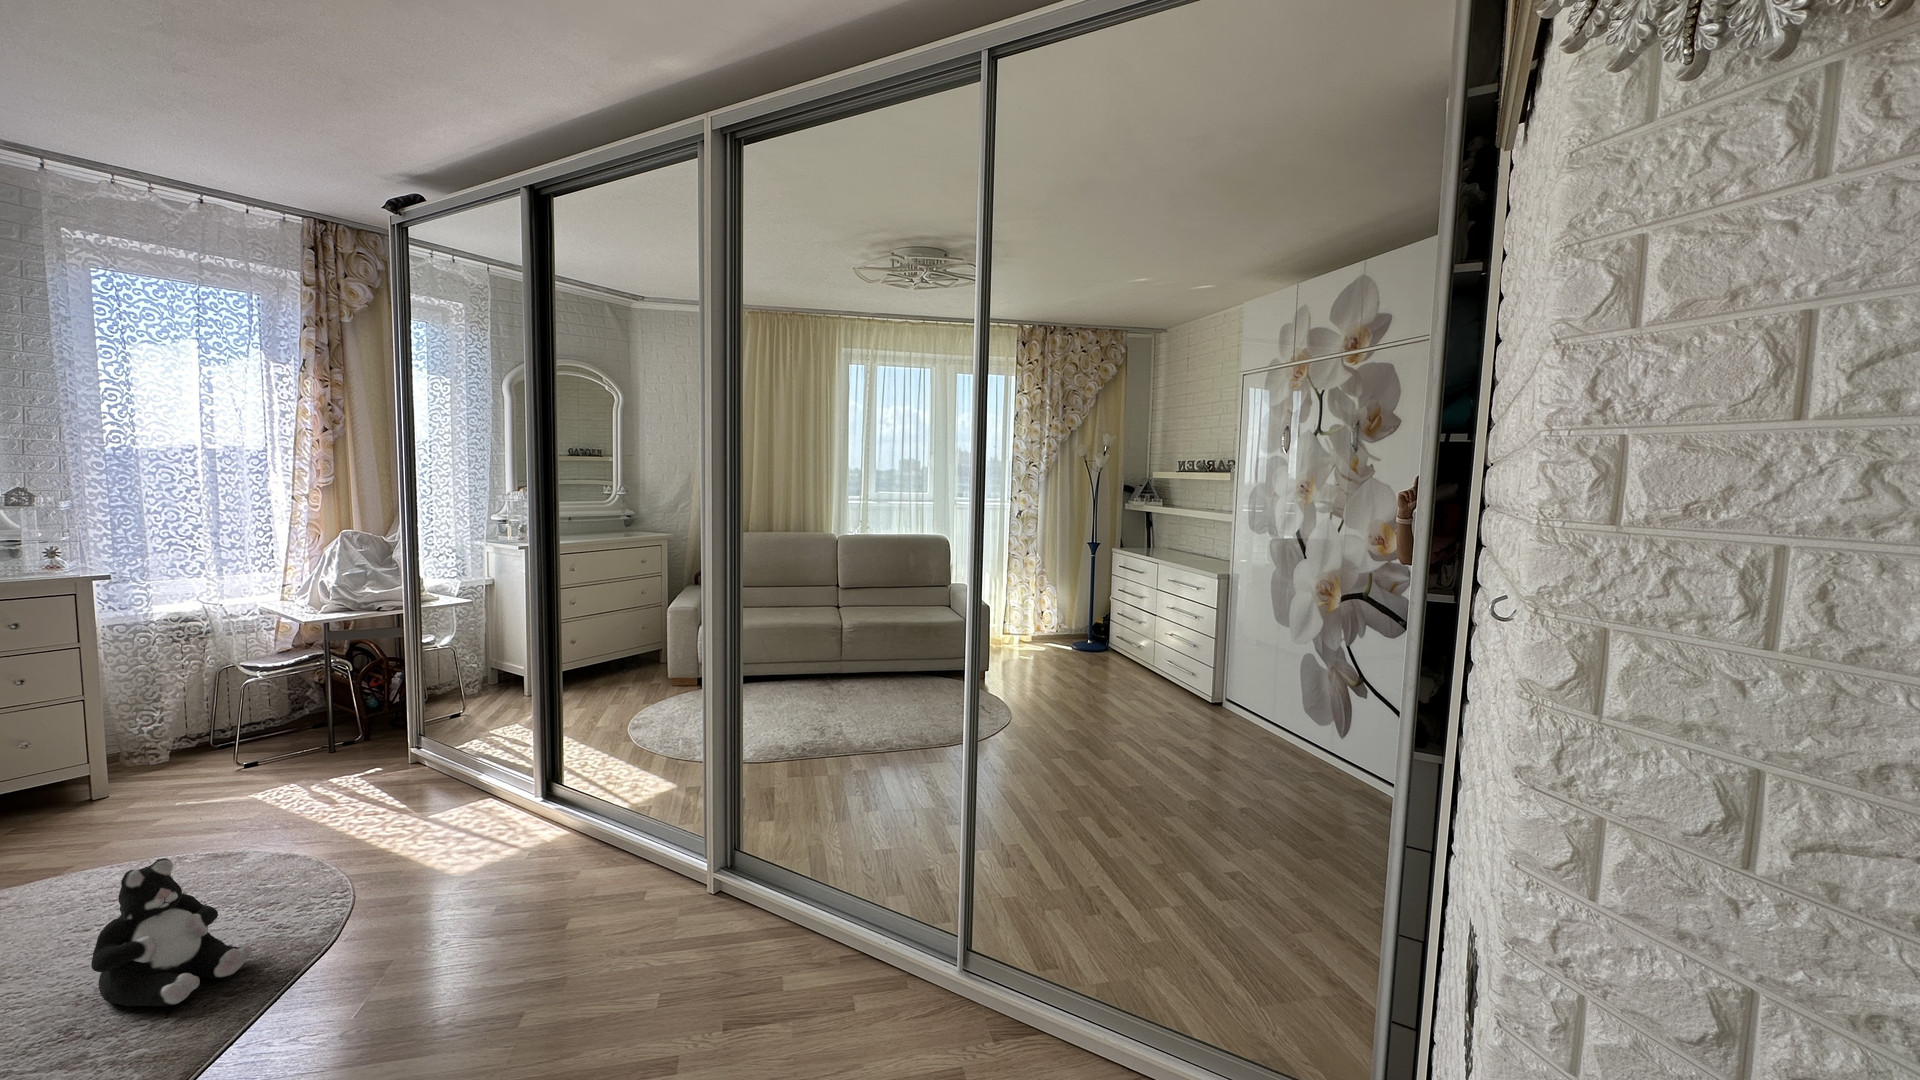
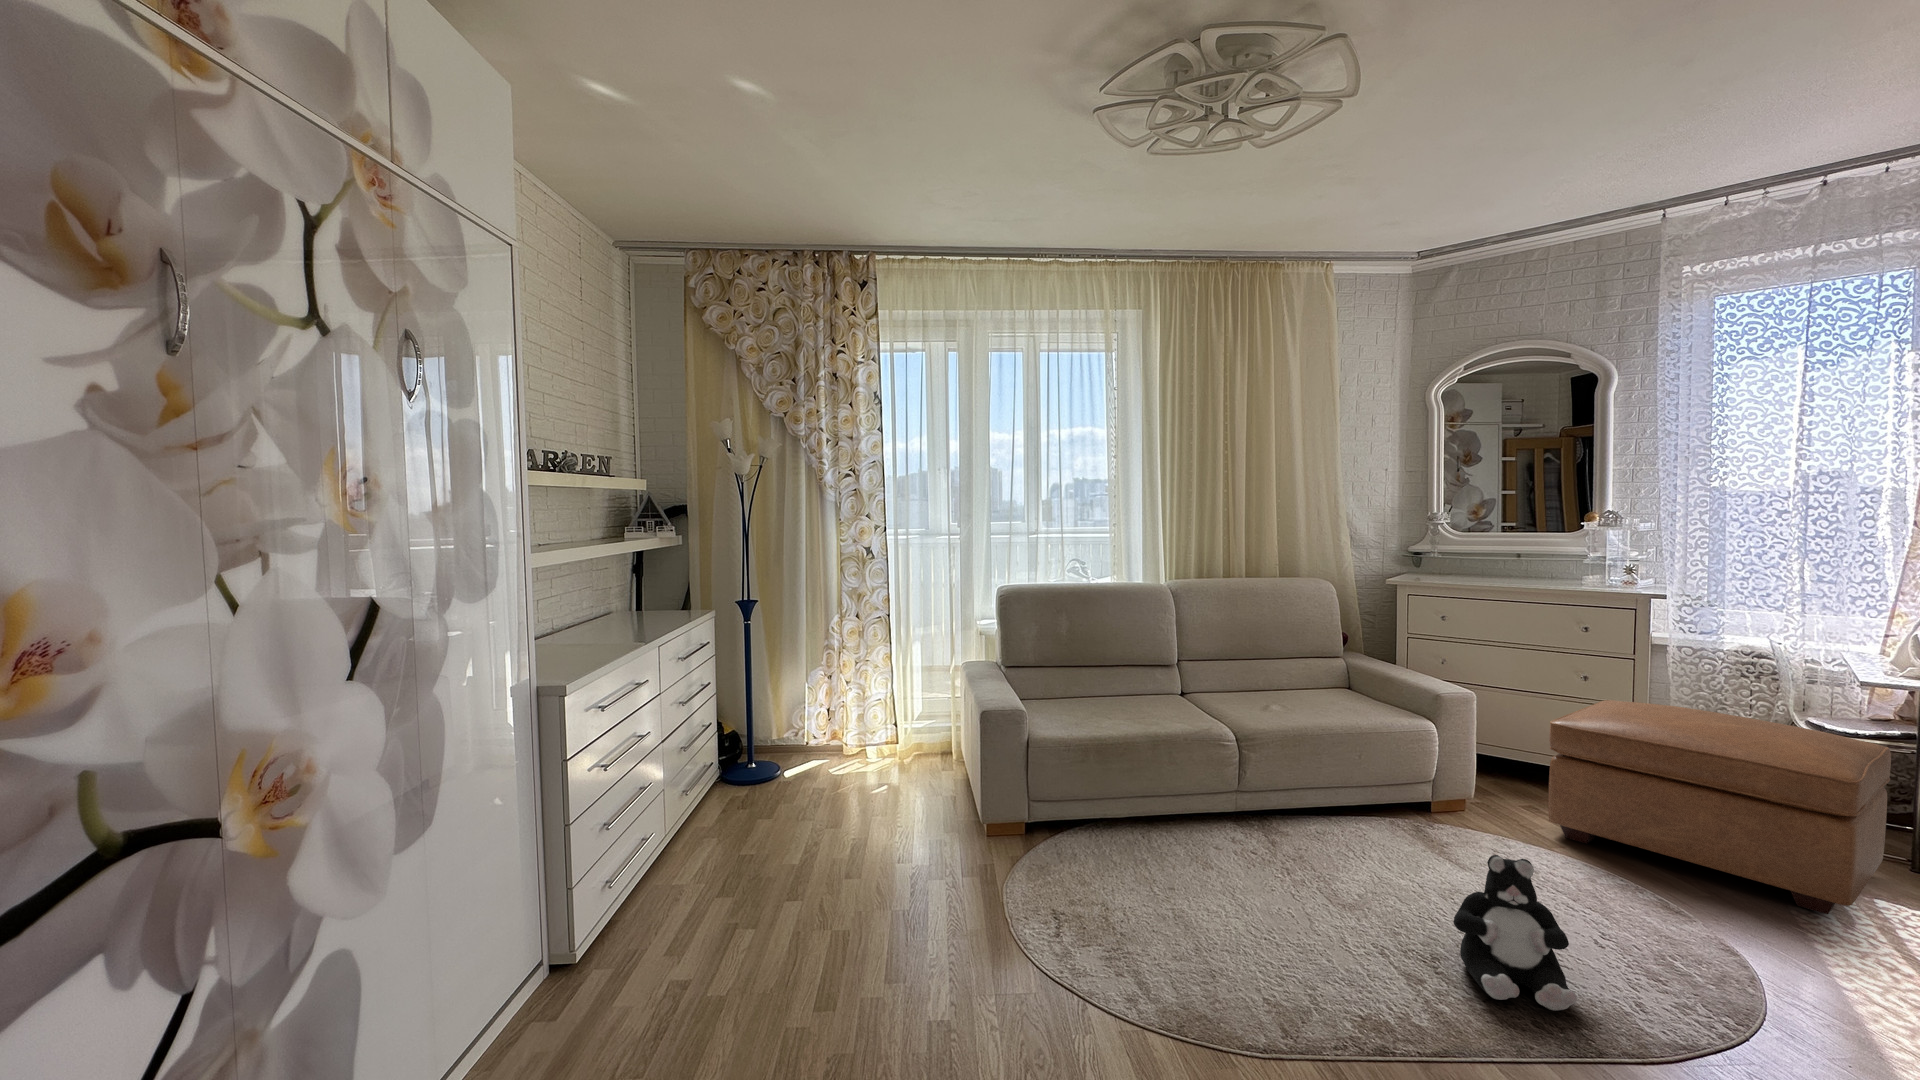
ottoman: none [34,668,336,854] -> present [1548,700,1891,914]

